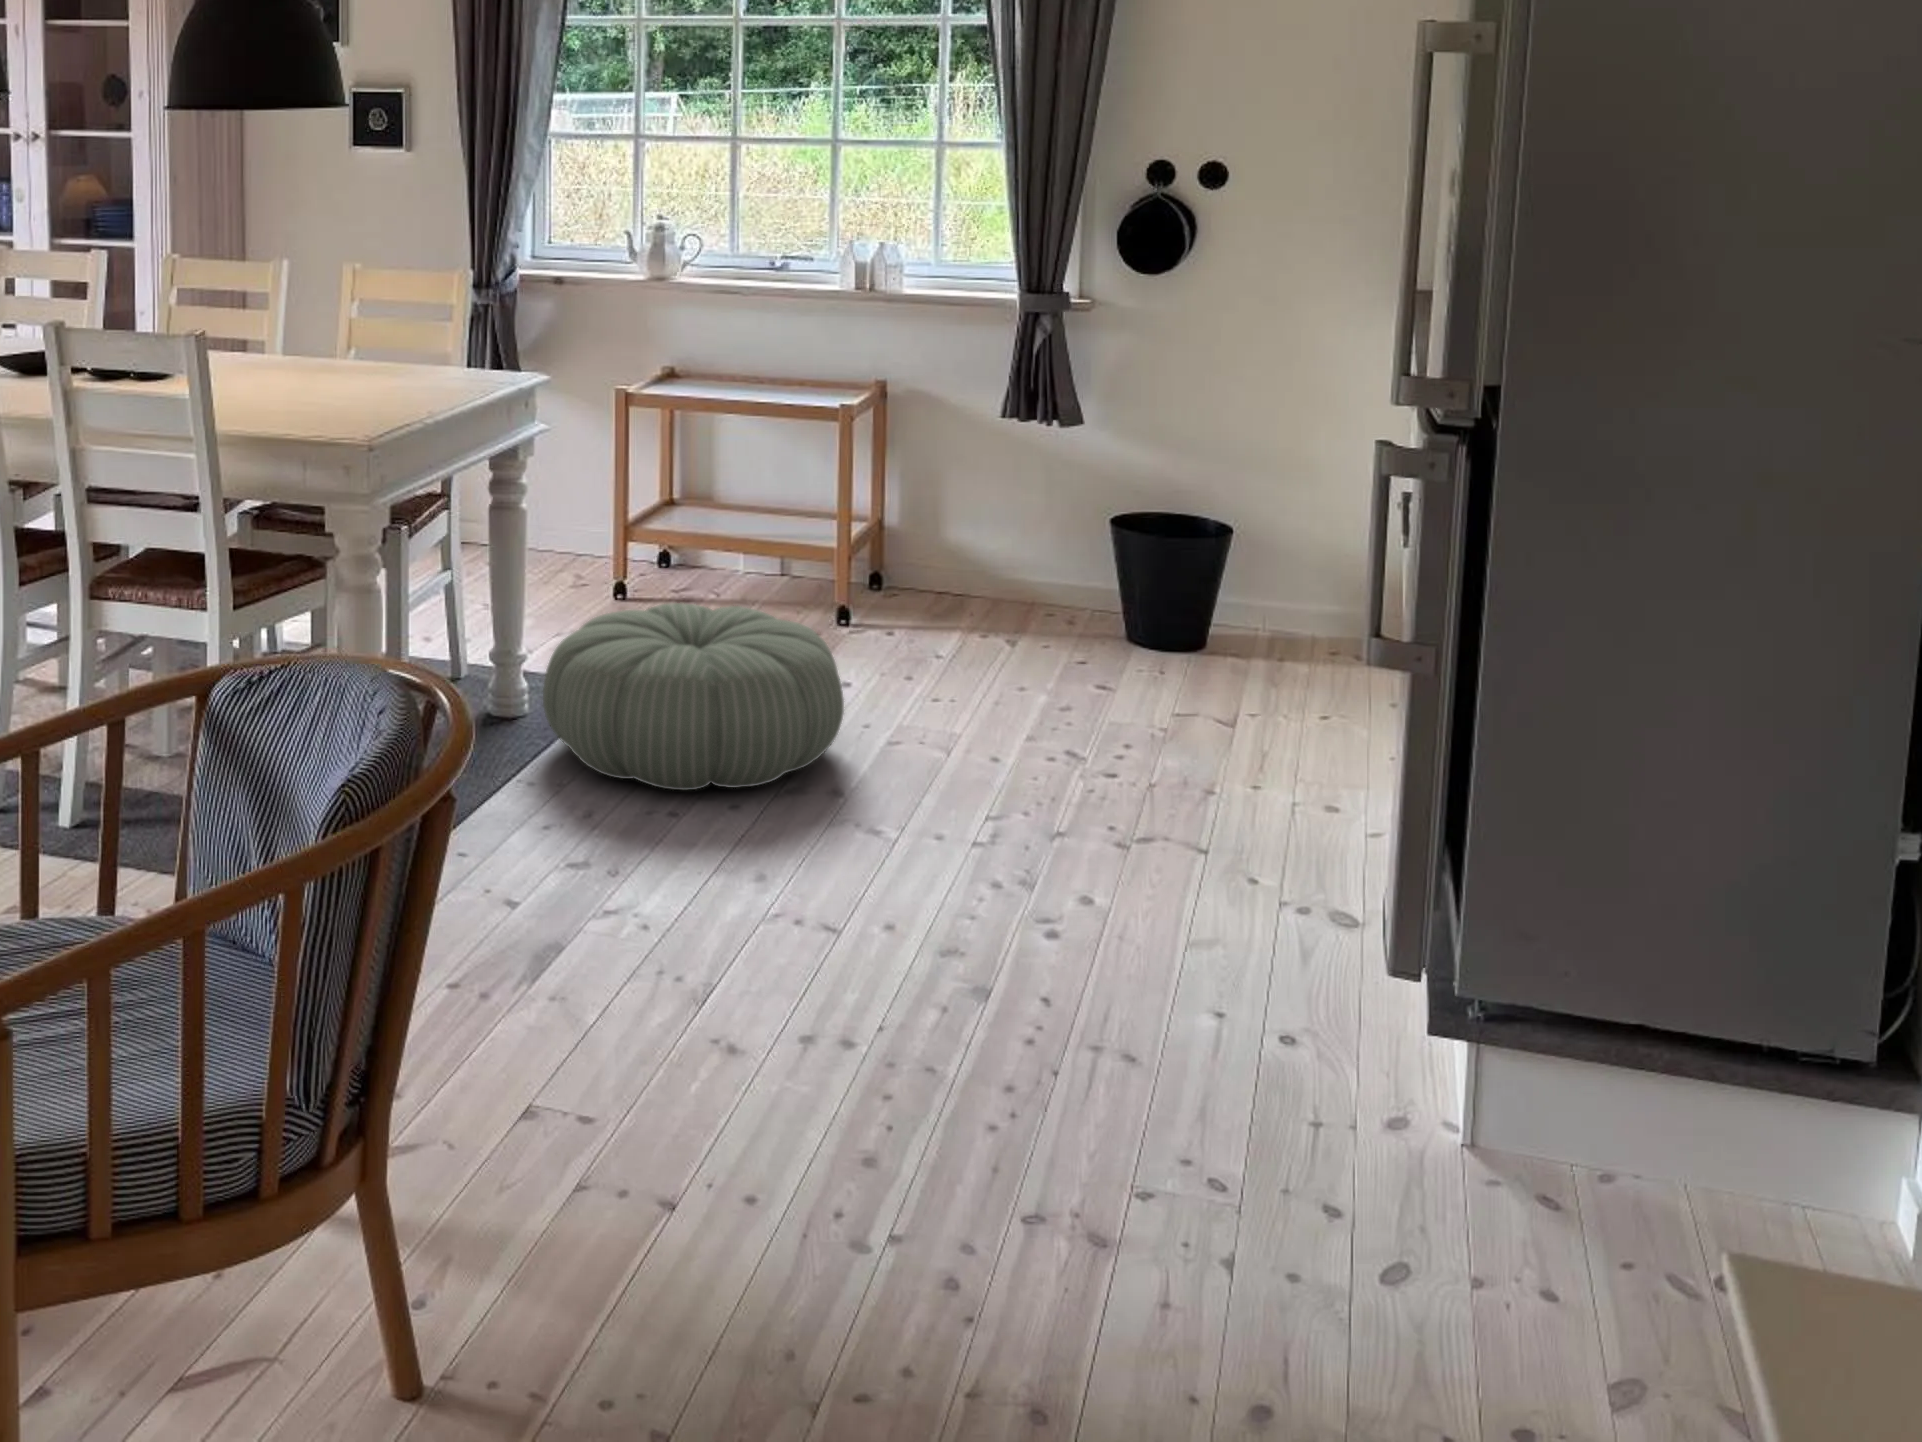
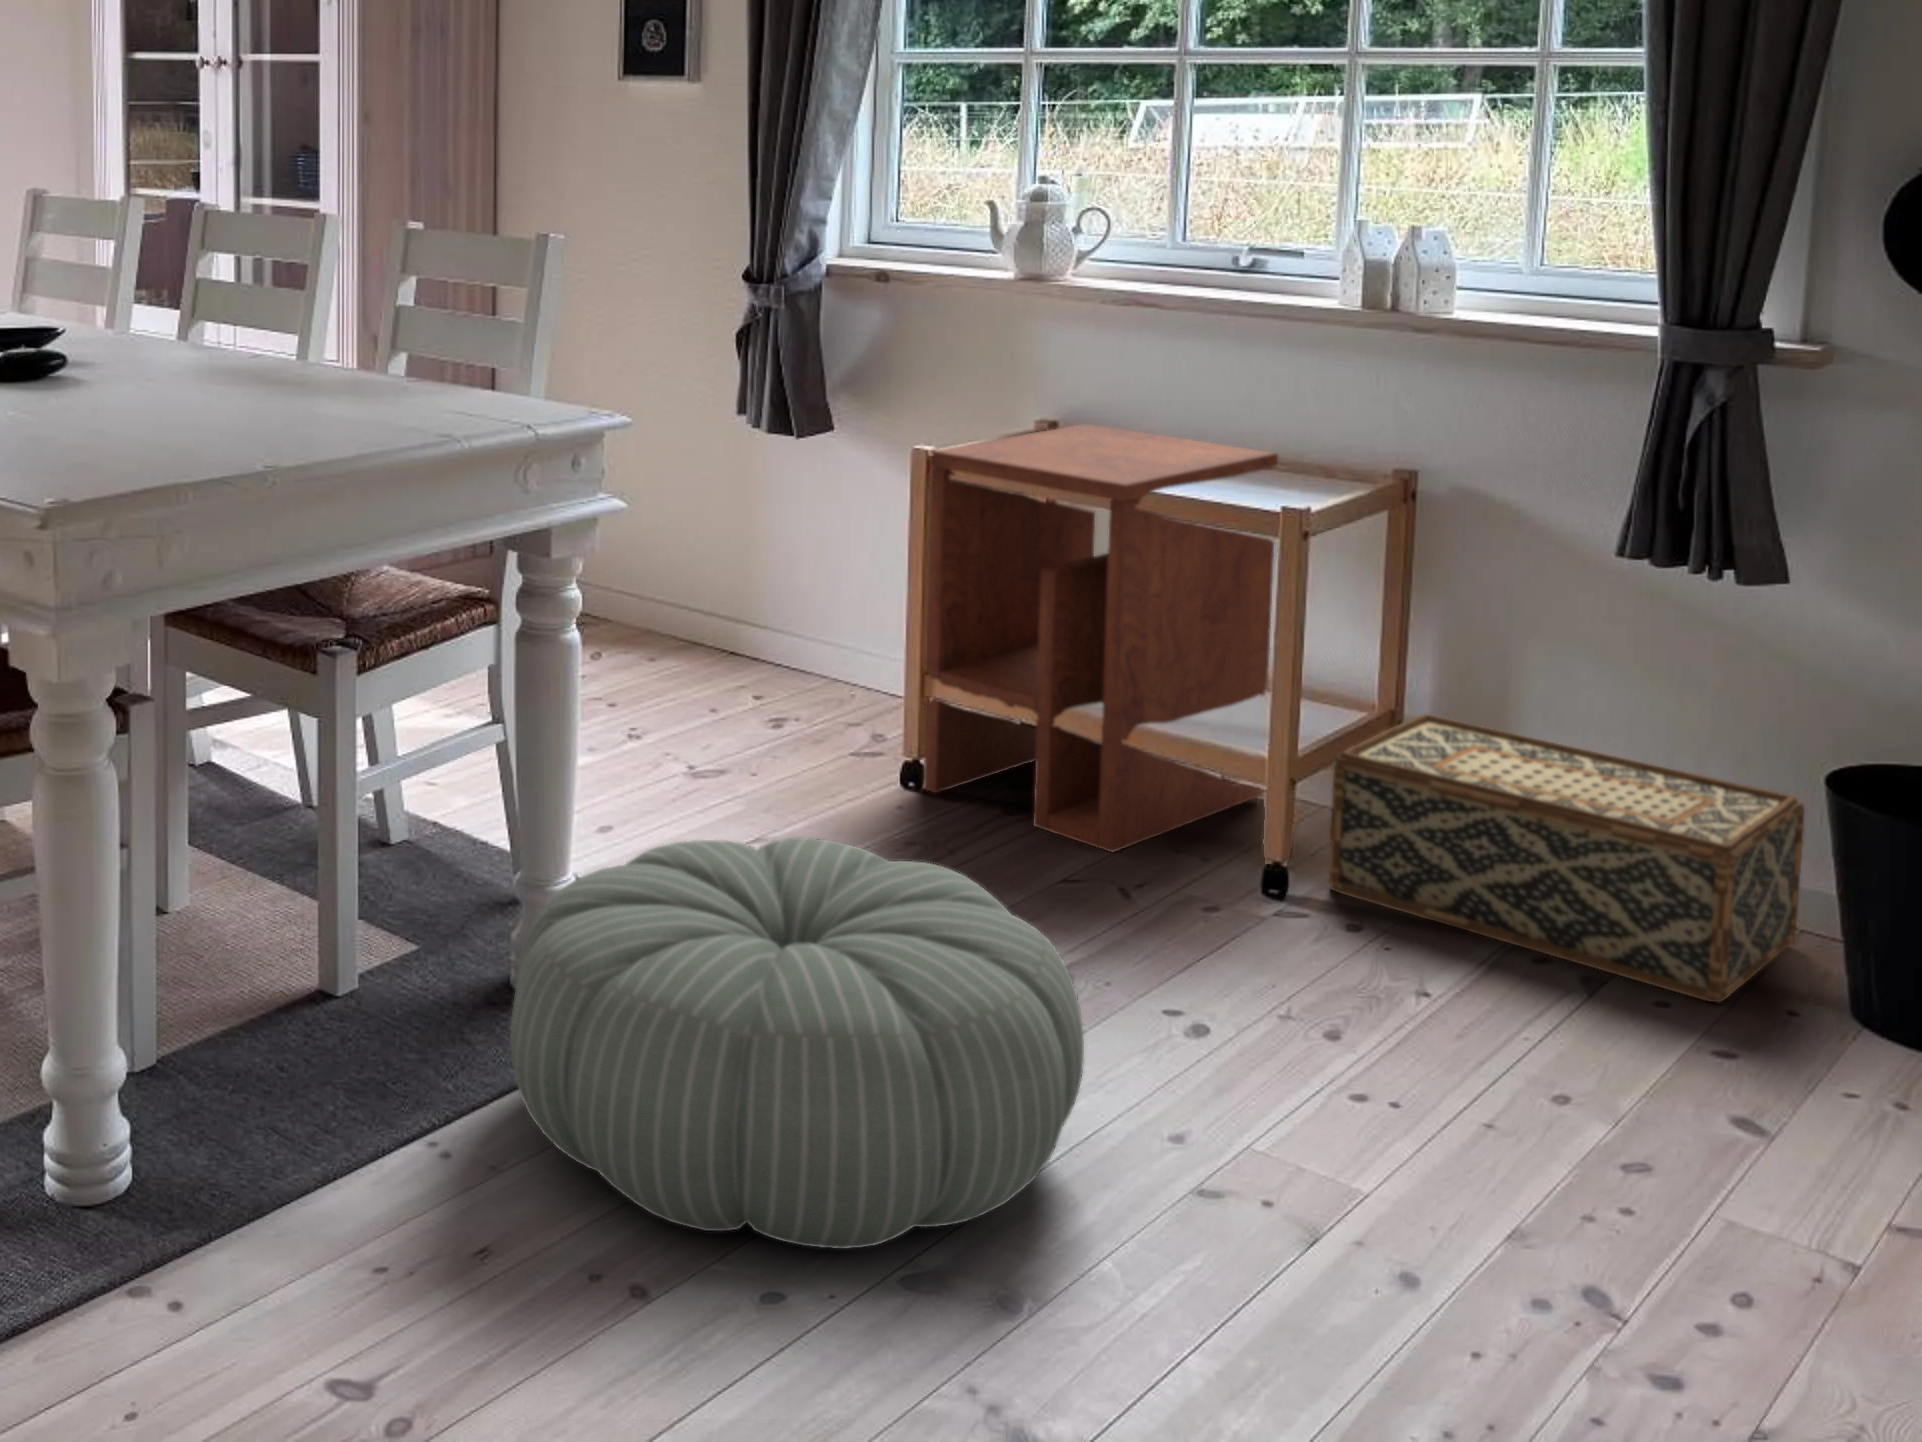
side table: none [626,367,813,617] -> present [923,424,1278,852]
woven basket: none [870,519,1094,642] -> present [1329,714,1805,1002]

